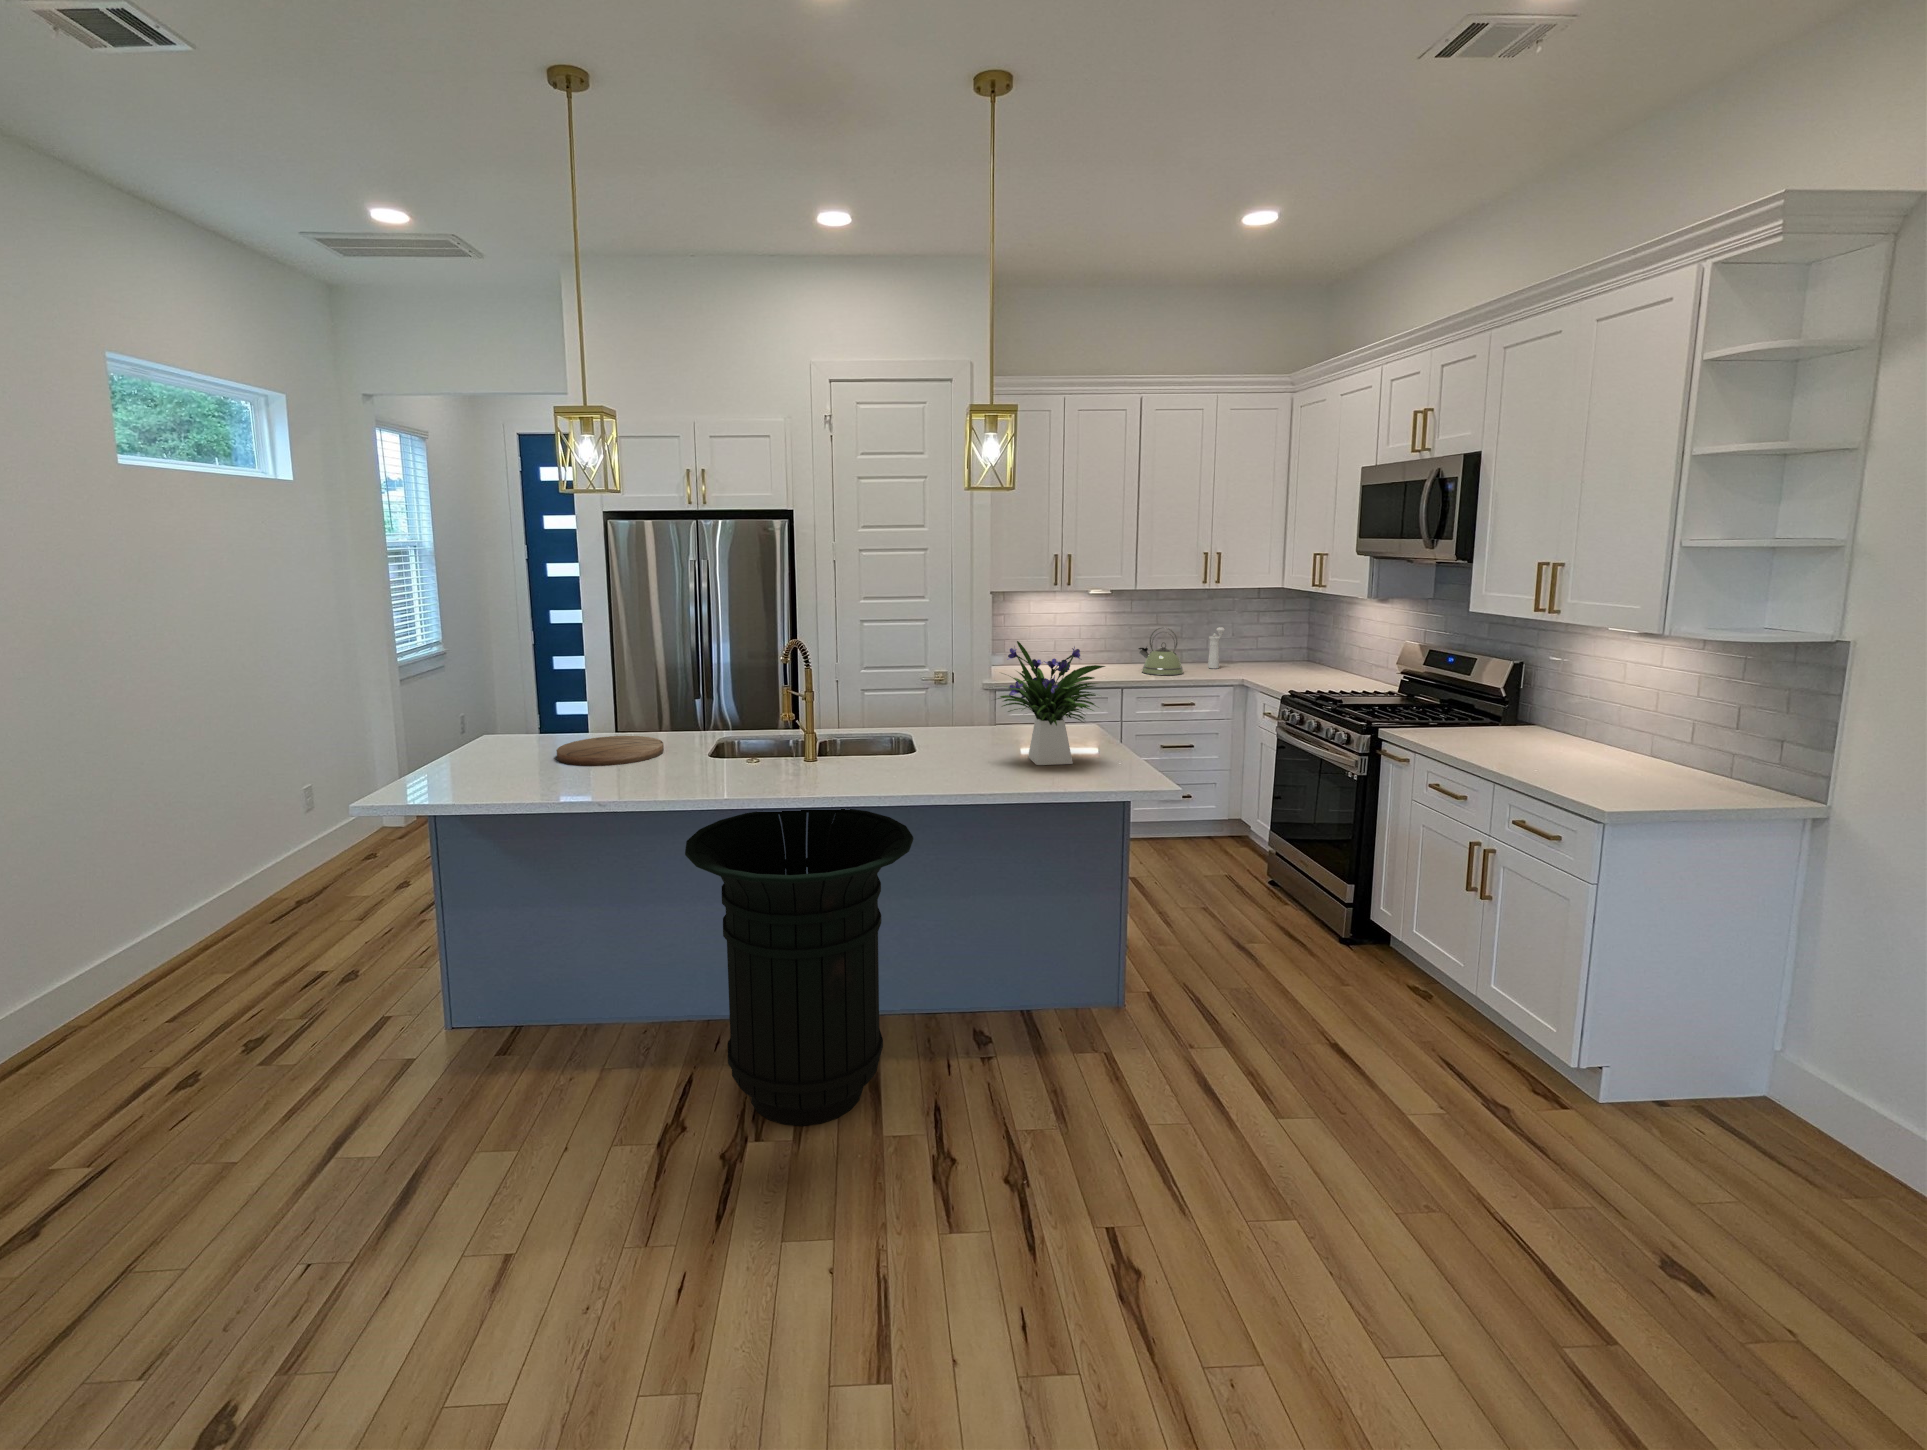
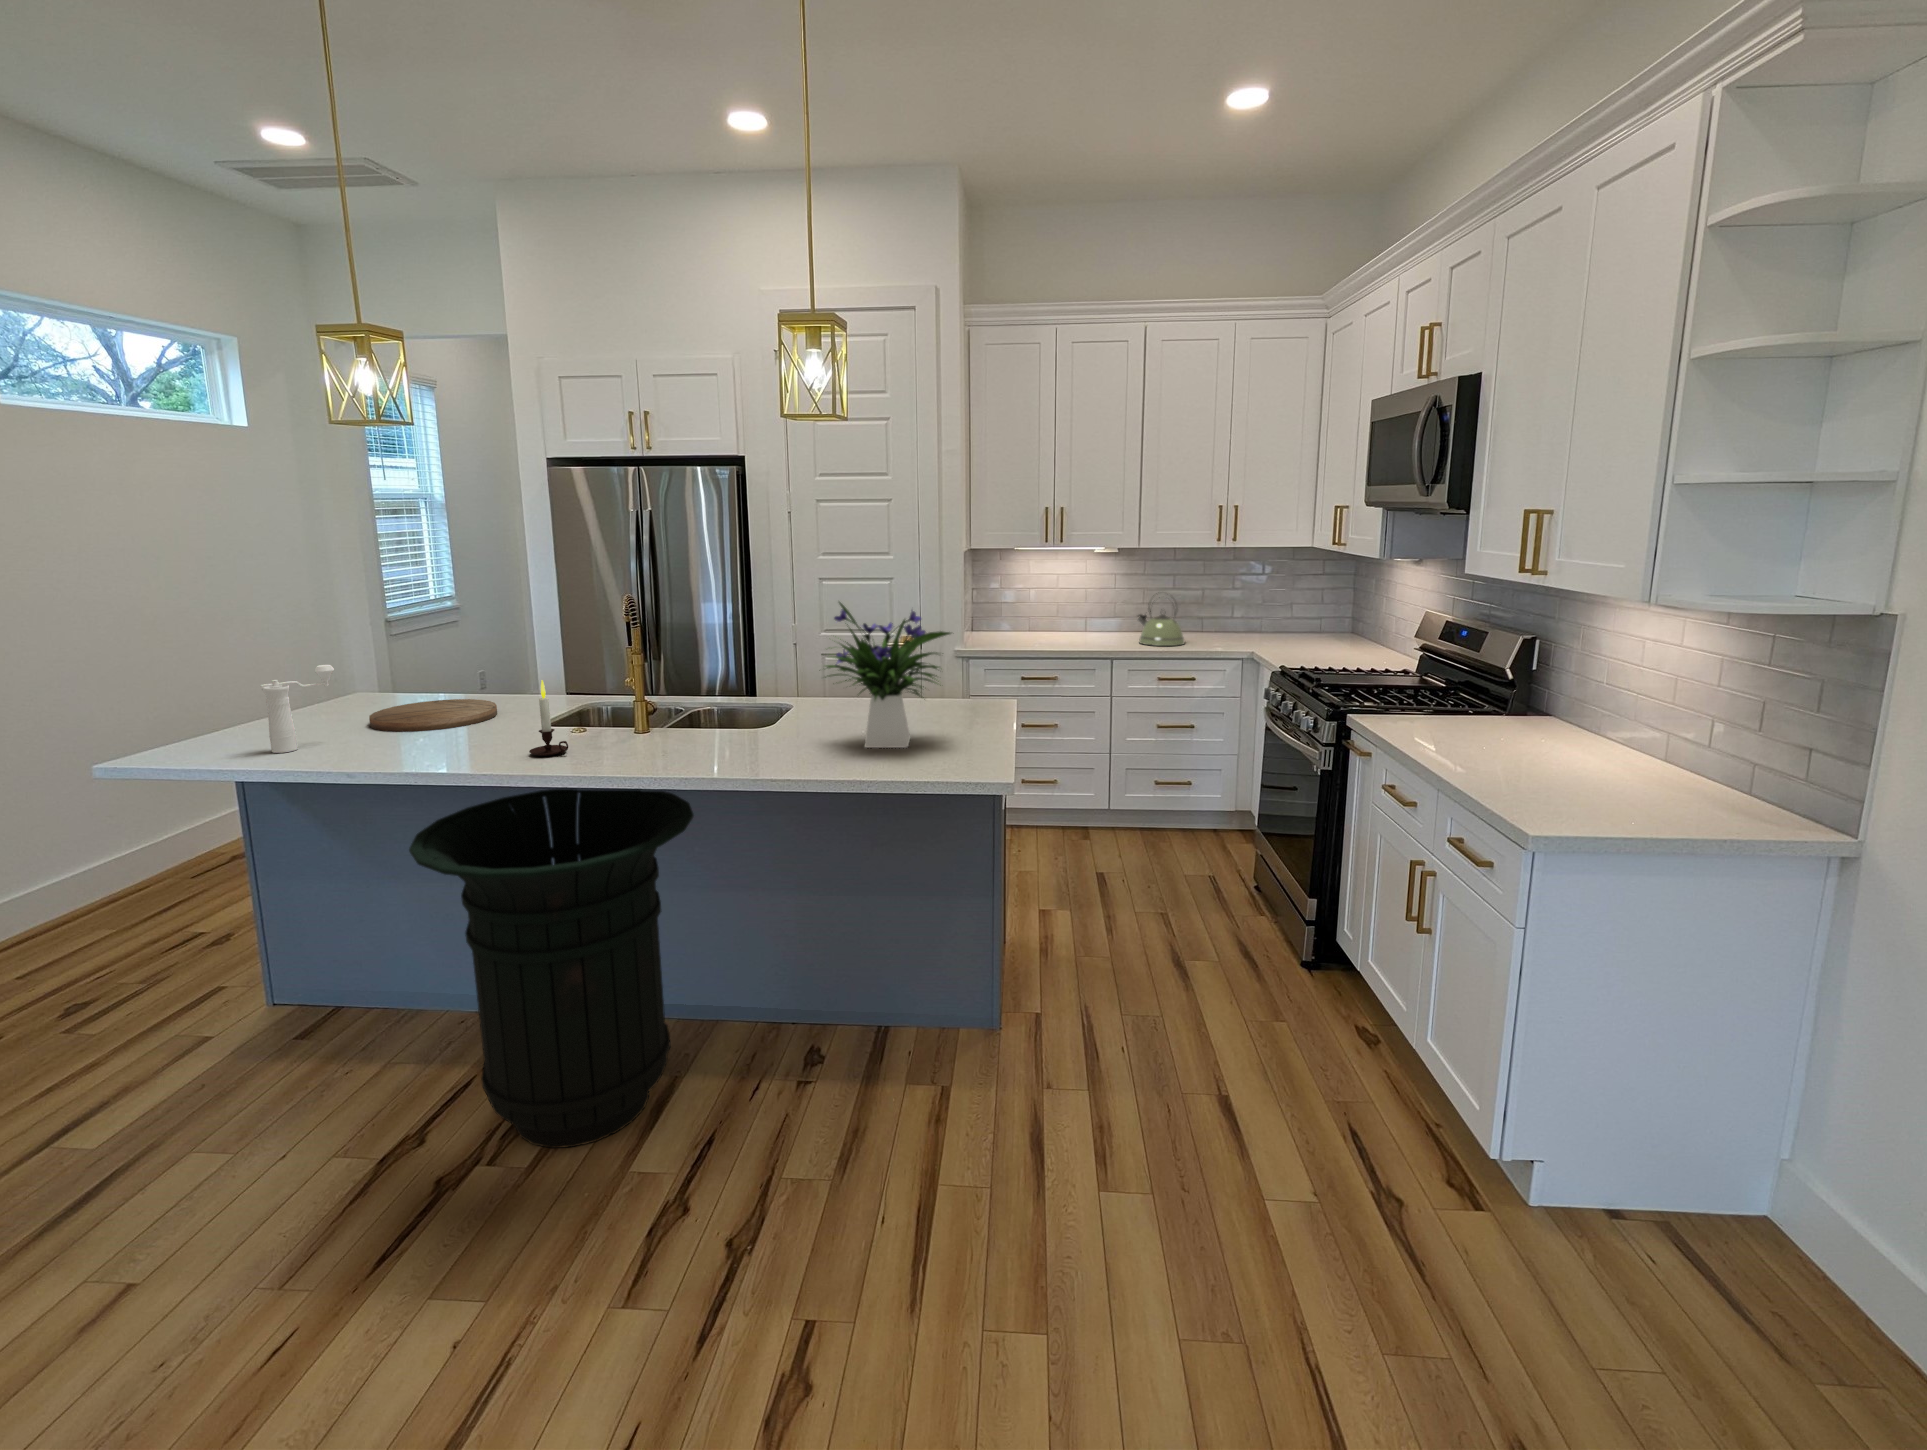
pepper mill: present [1208,627,1225,669] -> present [261,665,334,753]
candle: none [756,714,793,781] -> present [529,680,568,756]

